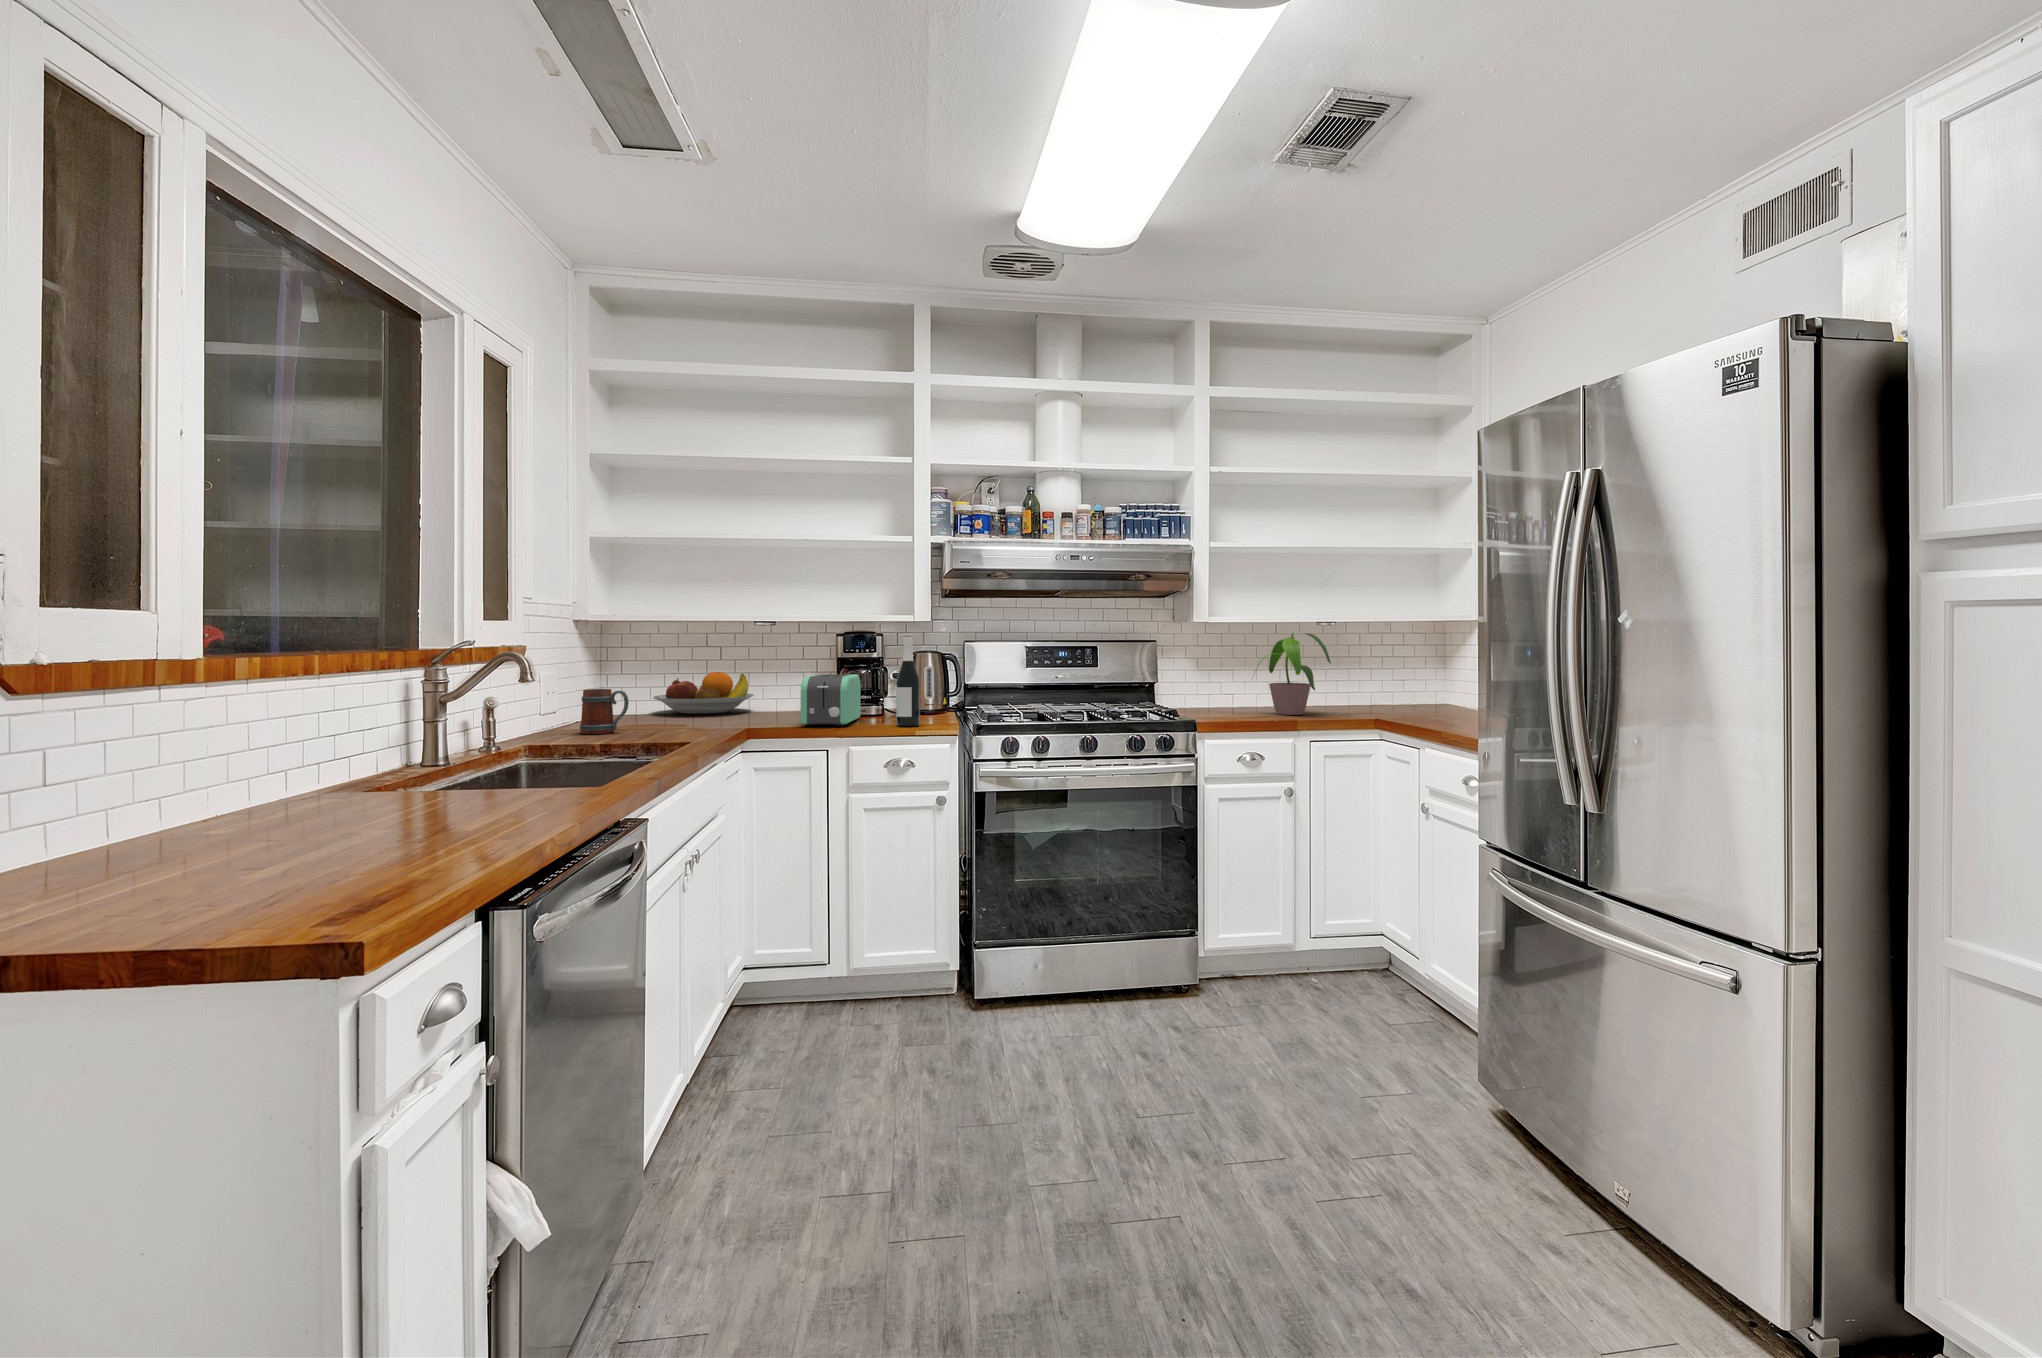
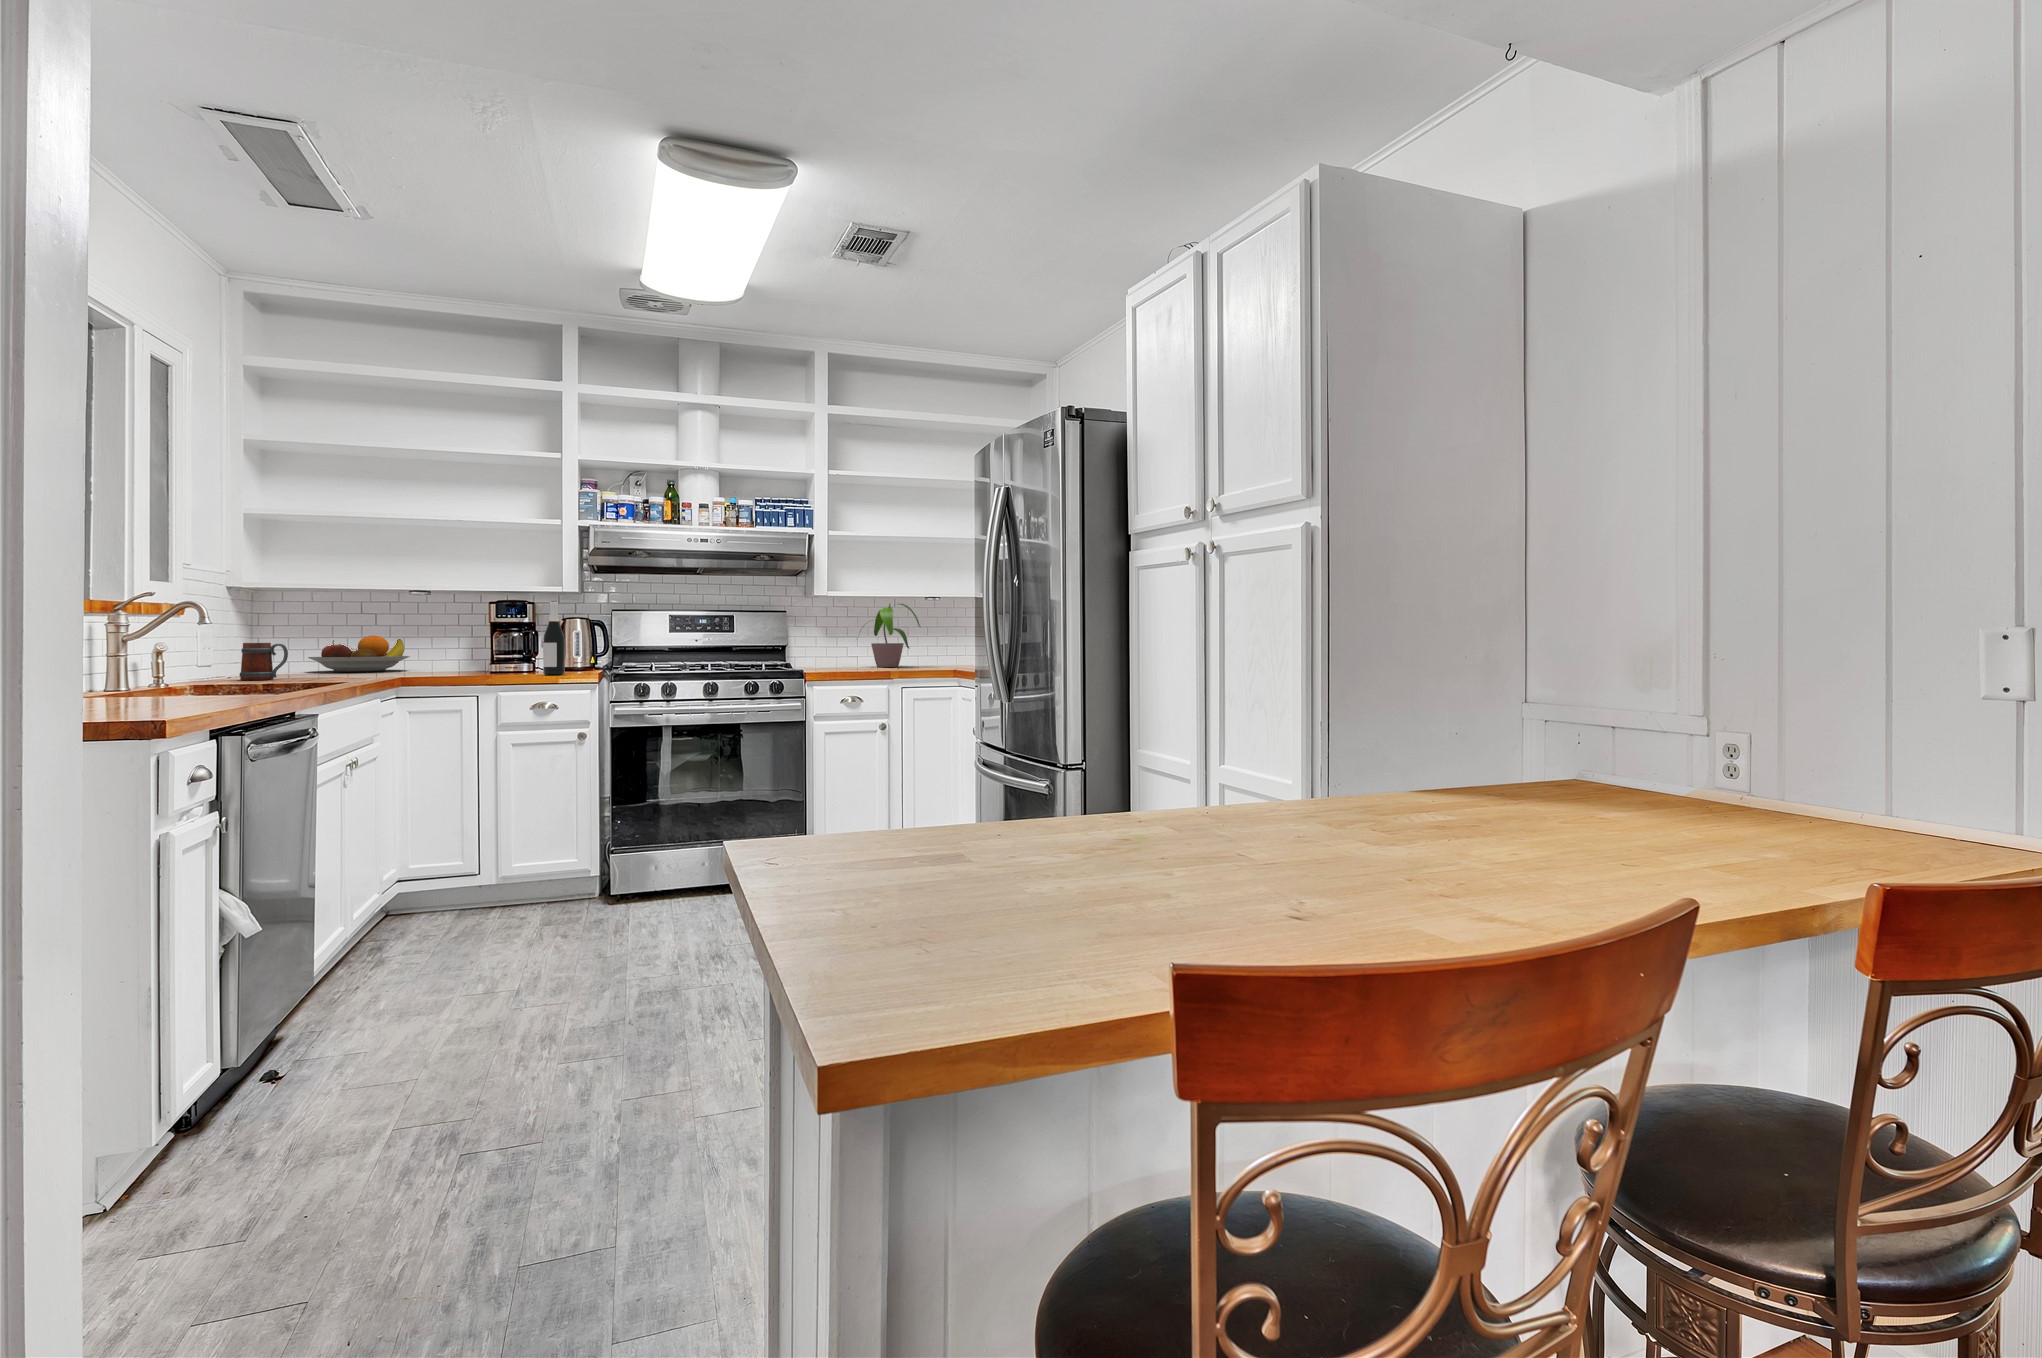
toaster: present [801,674,861,726] -> none [454,634,512,675]

